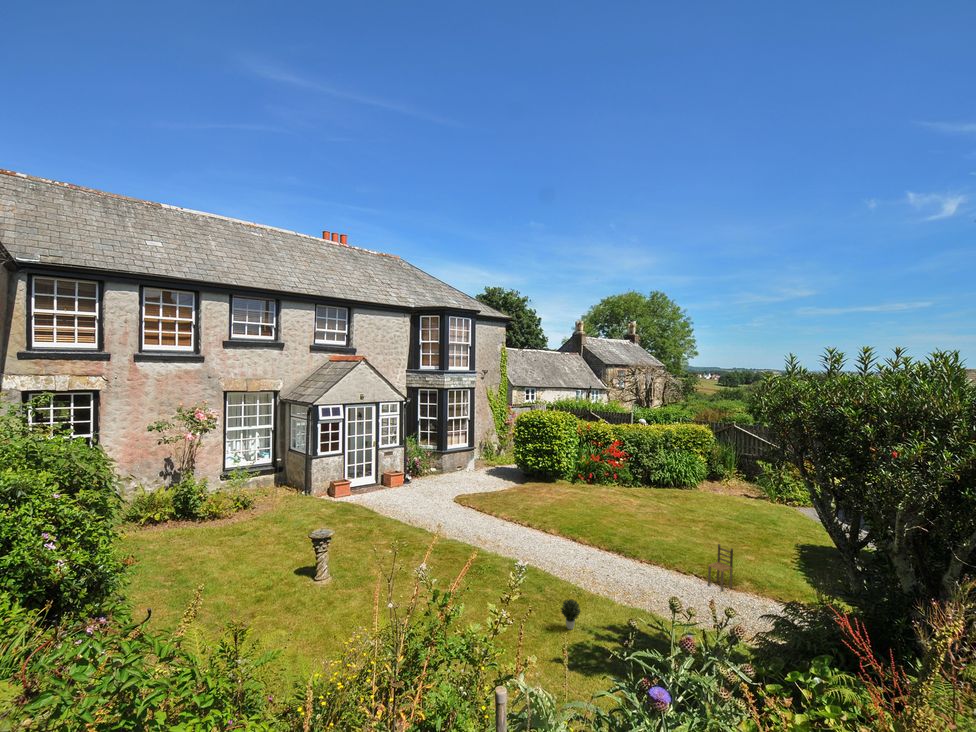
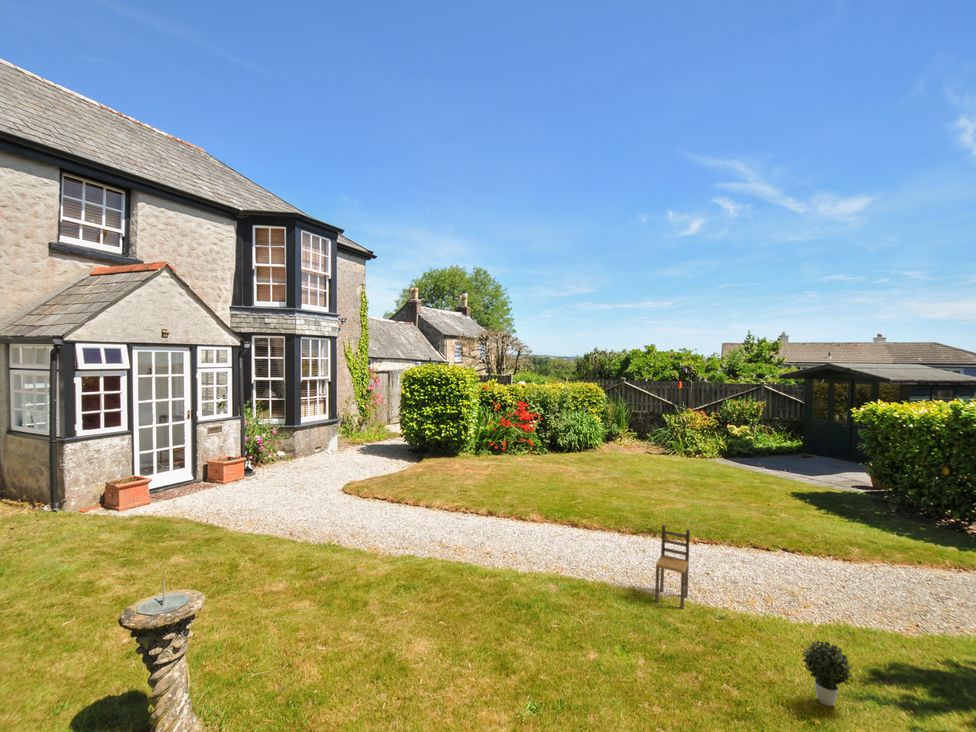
chair: present [708,544,733,592] -> present [655,525,690,609]

